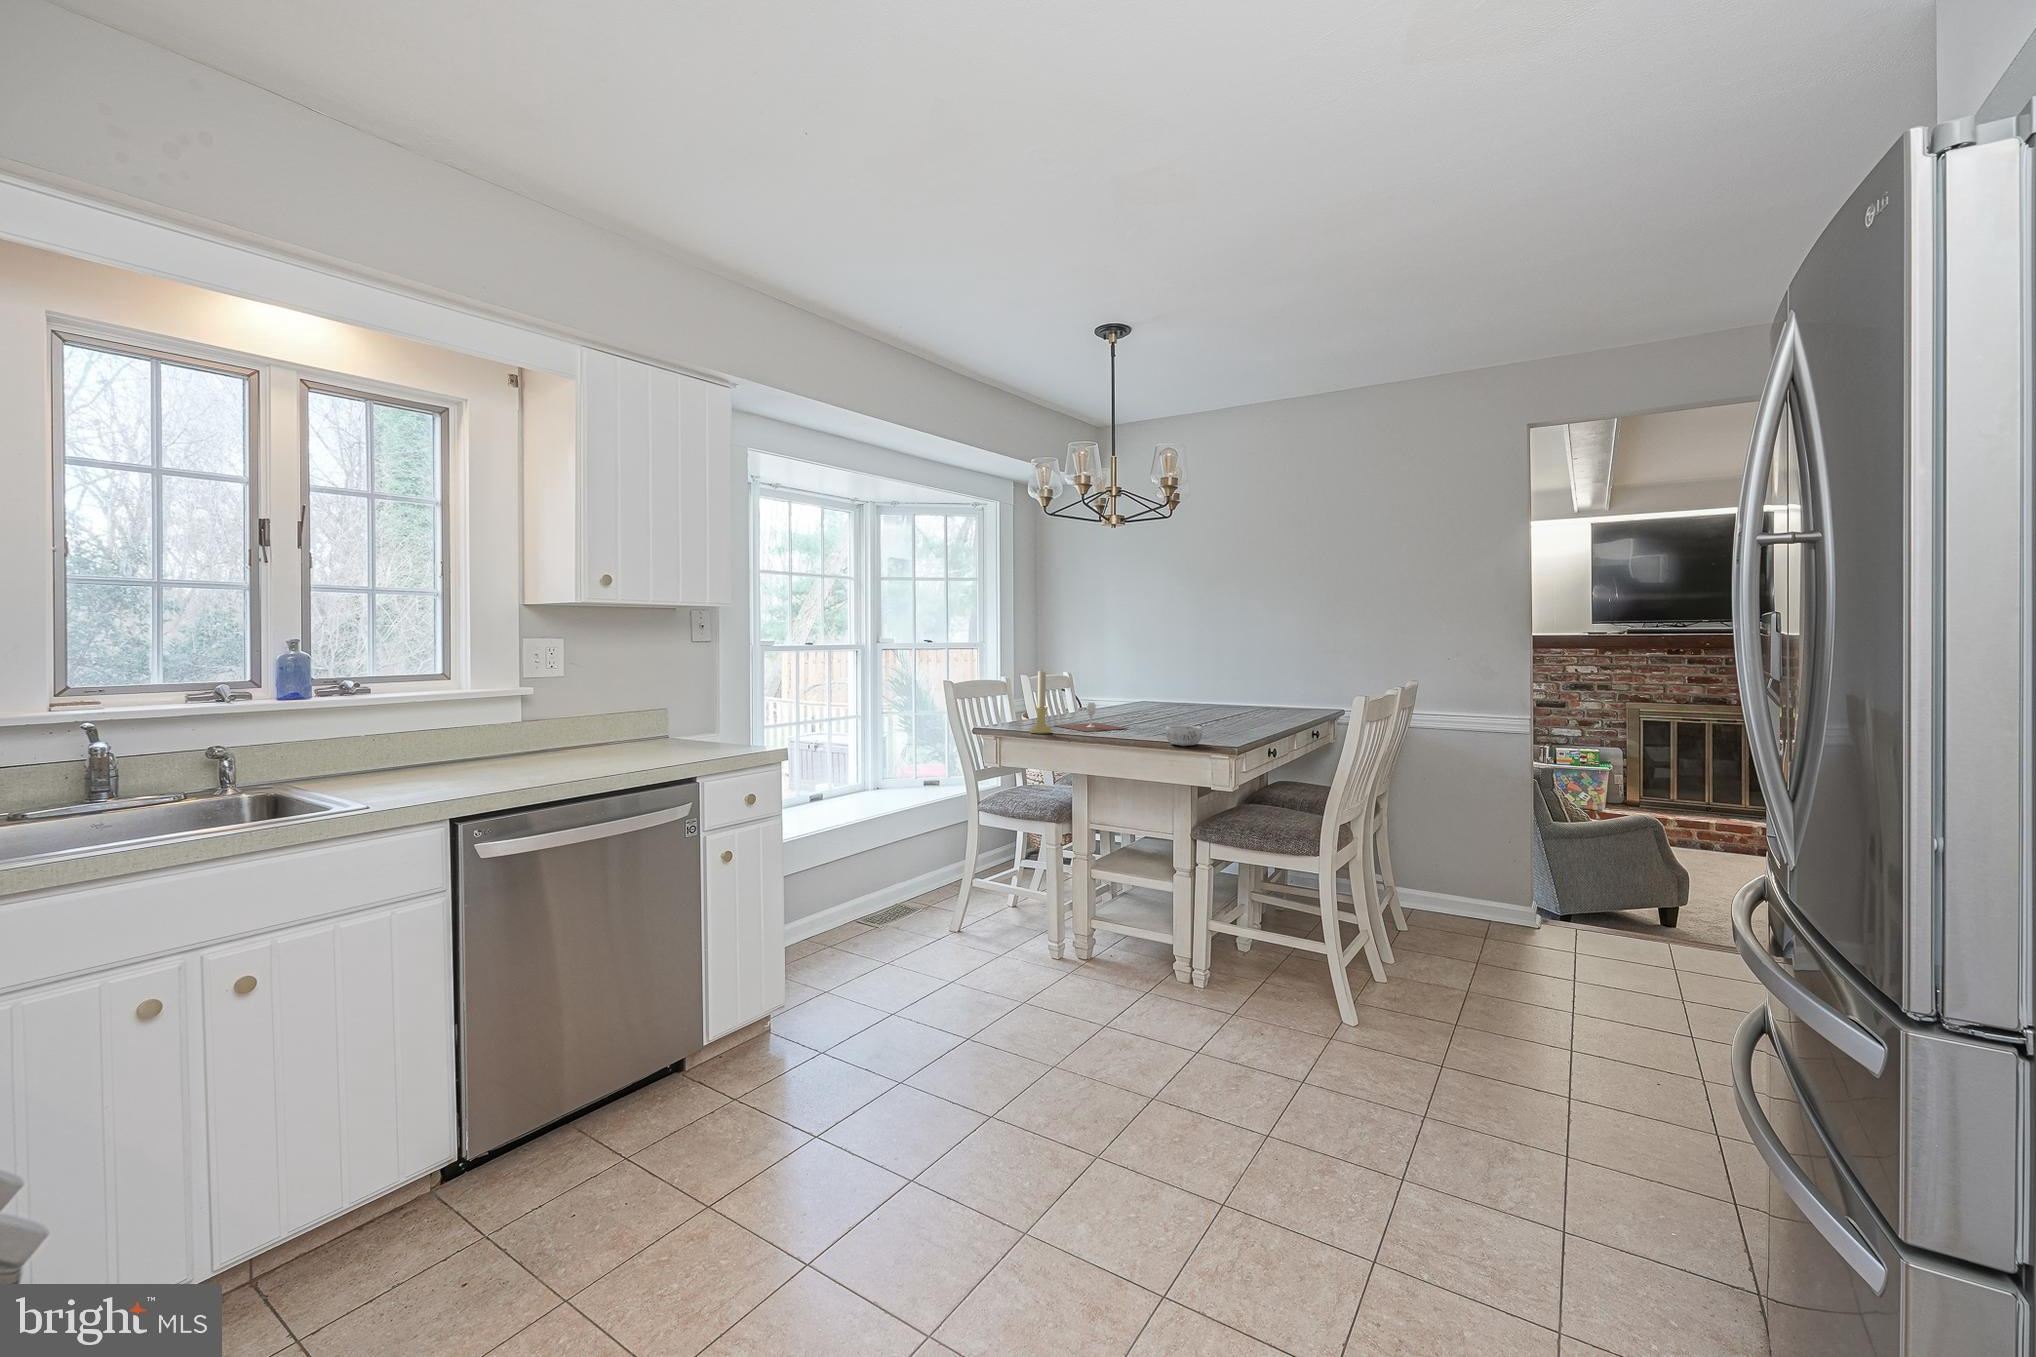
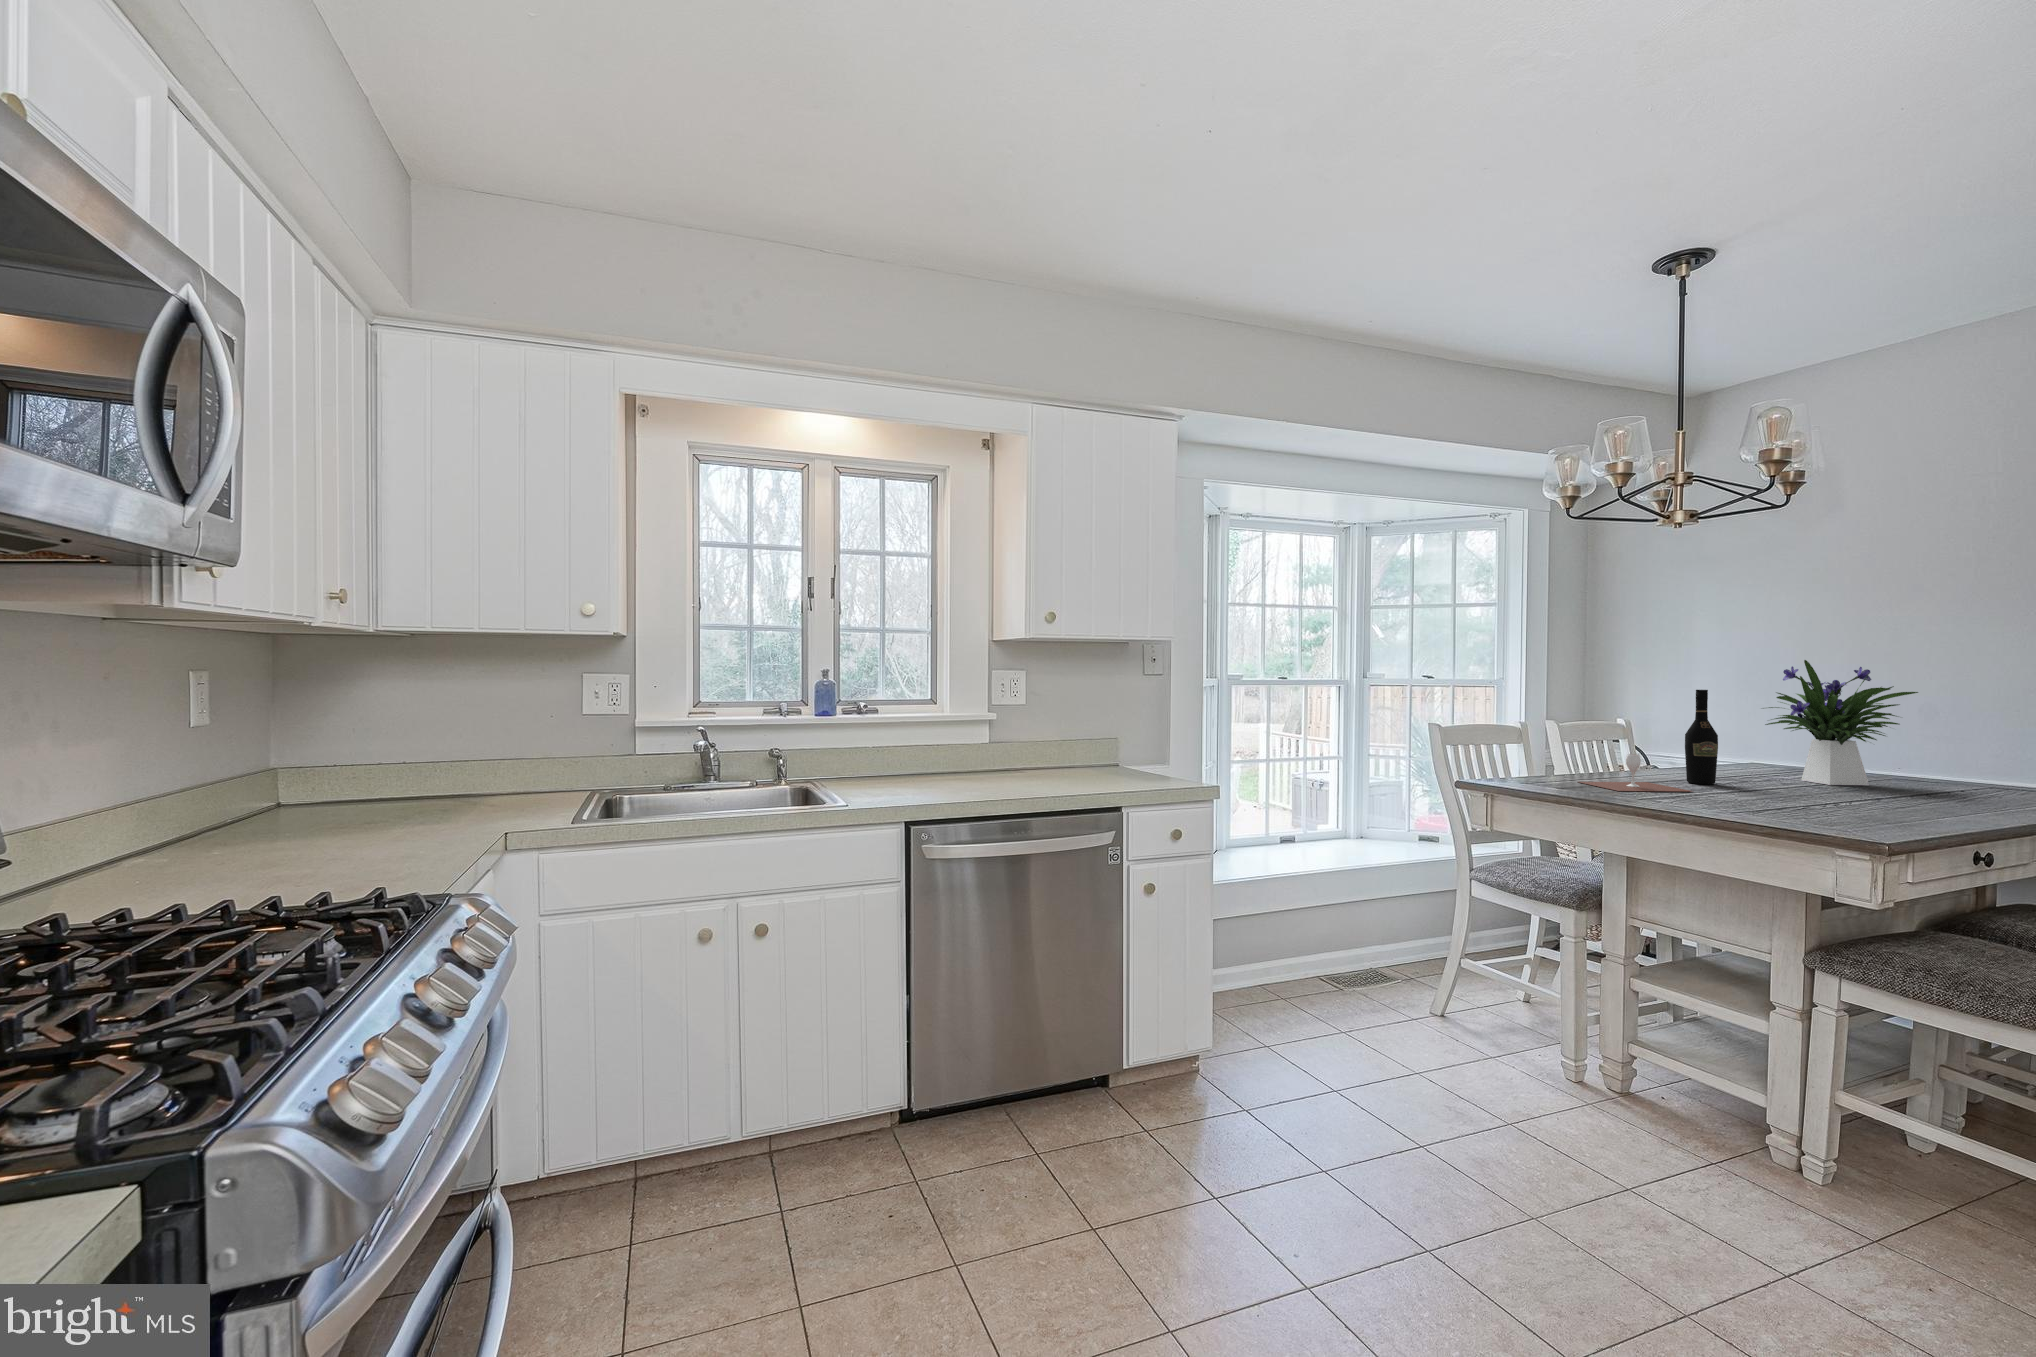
flower arrangement: none [1156,632,1239,718] -> present [1765,660,1918,785]
wine bottle: none [1117,654,1137,722] -> present [1685,690,1718,784]
candle holder: present [1030,671,1052,734] -> none [1533,706,1565,790]
decorative bowl: present [1166,726,1202,746] -> none [1740,789,1806,819]

